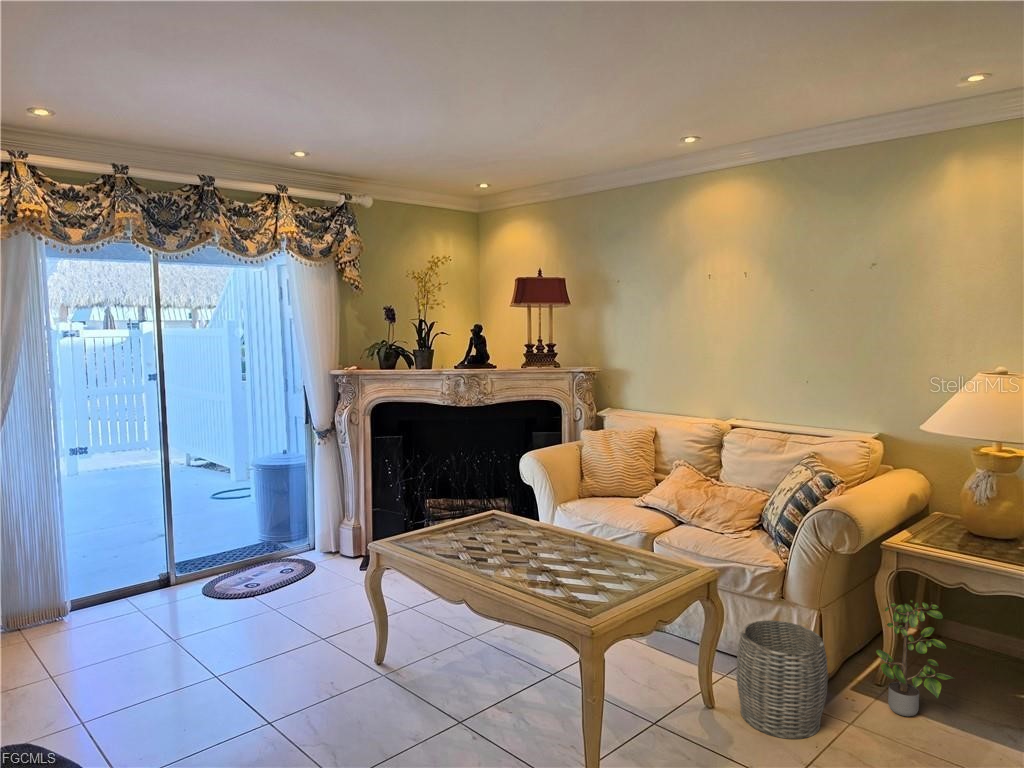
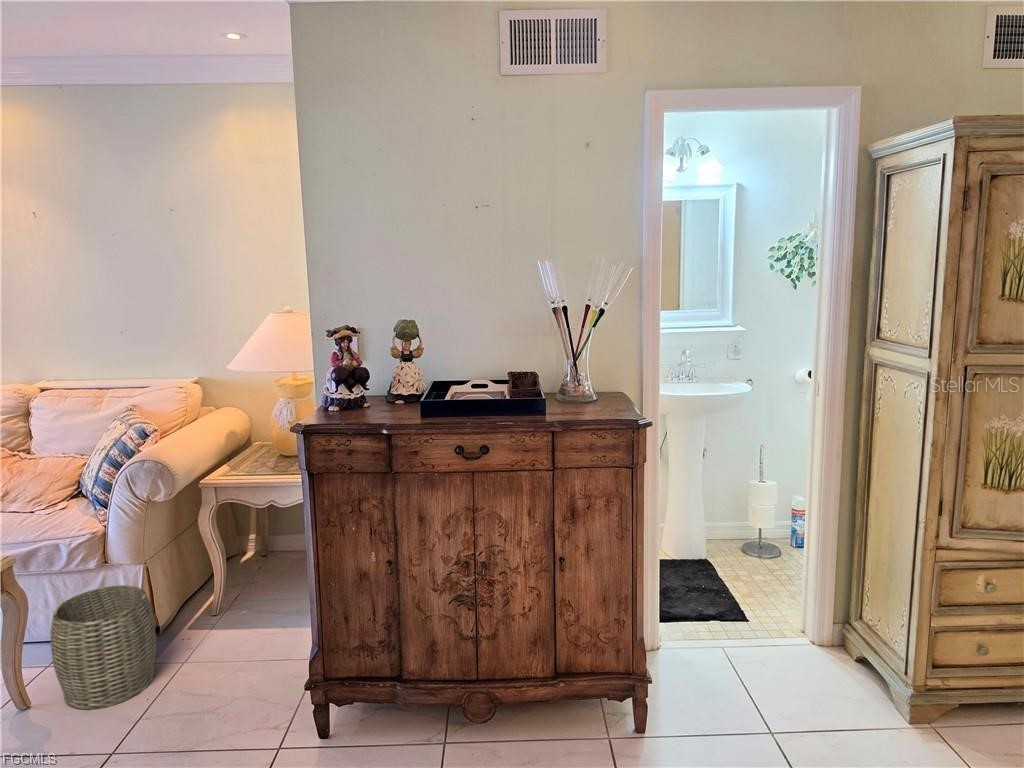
potted plant: present [876,600,955,716] -> none [204,523,275,634]

